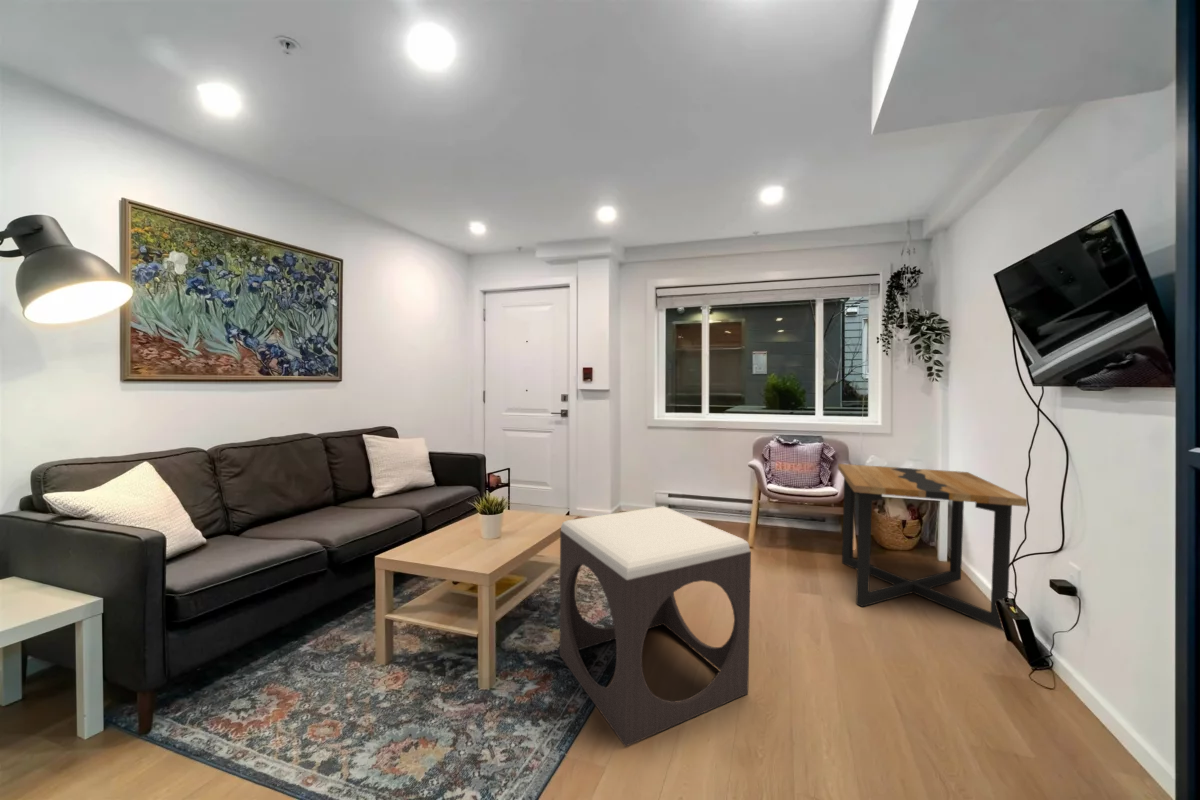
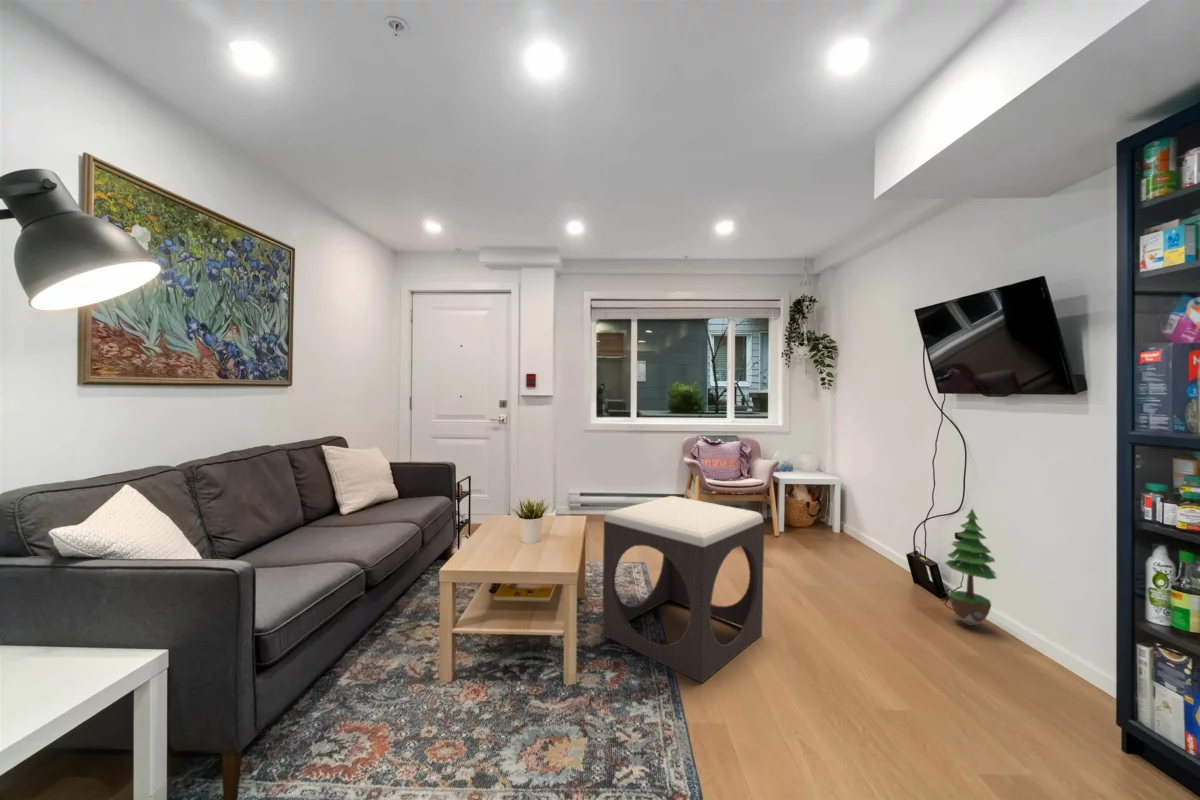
side table: present [838,464,1027,630] -> none [766,457,906,571]
potted tree: none [1057,566,1155,749] -> present [945,509,996,625]

